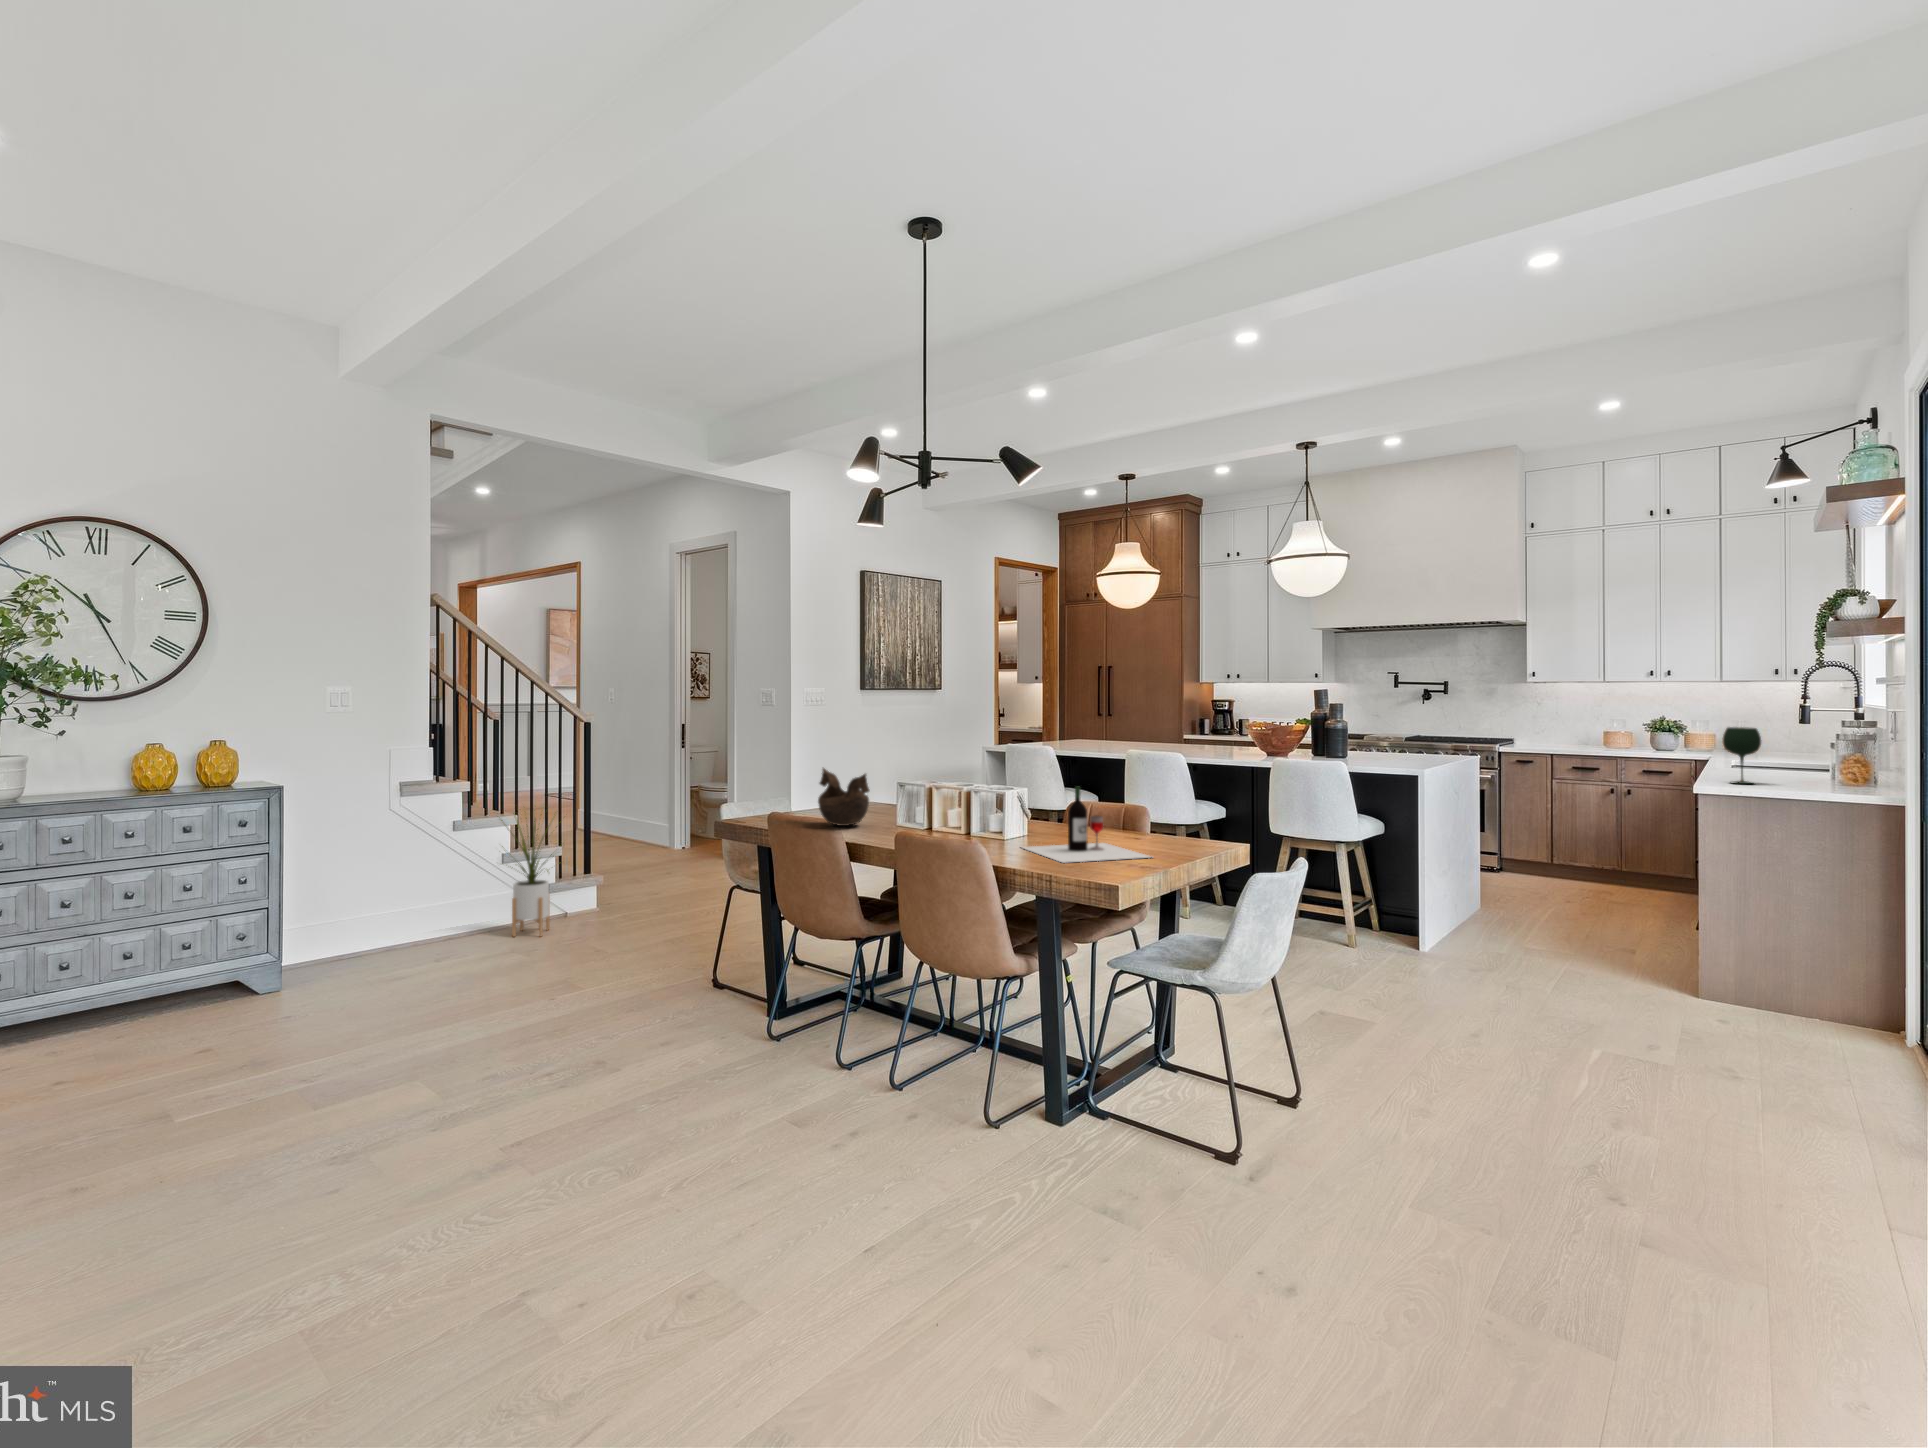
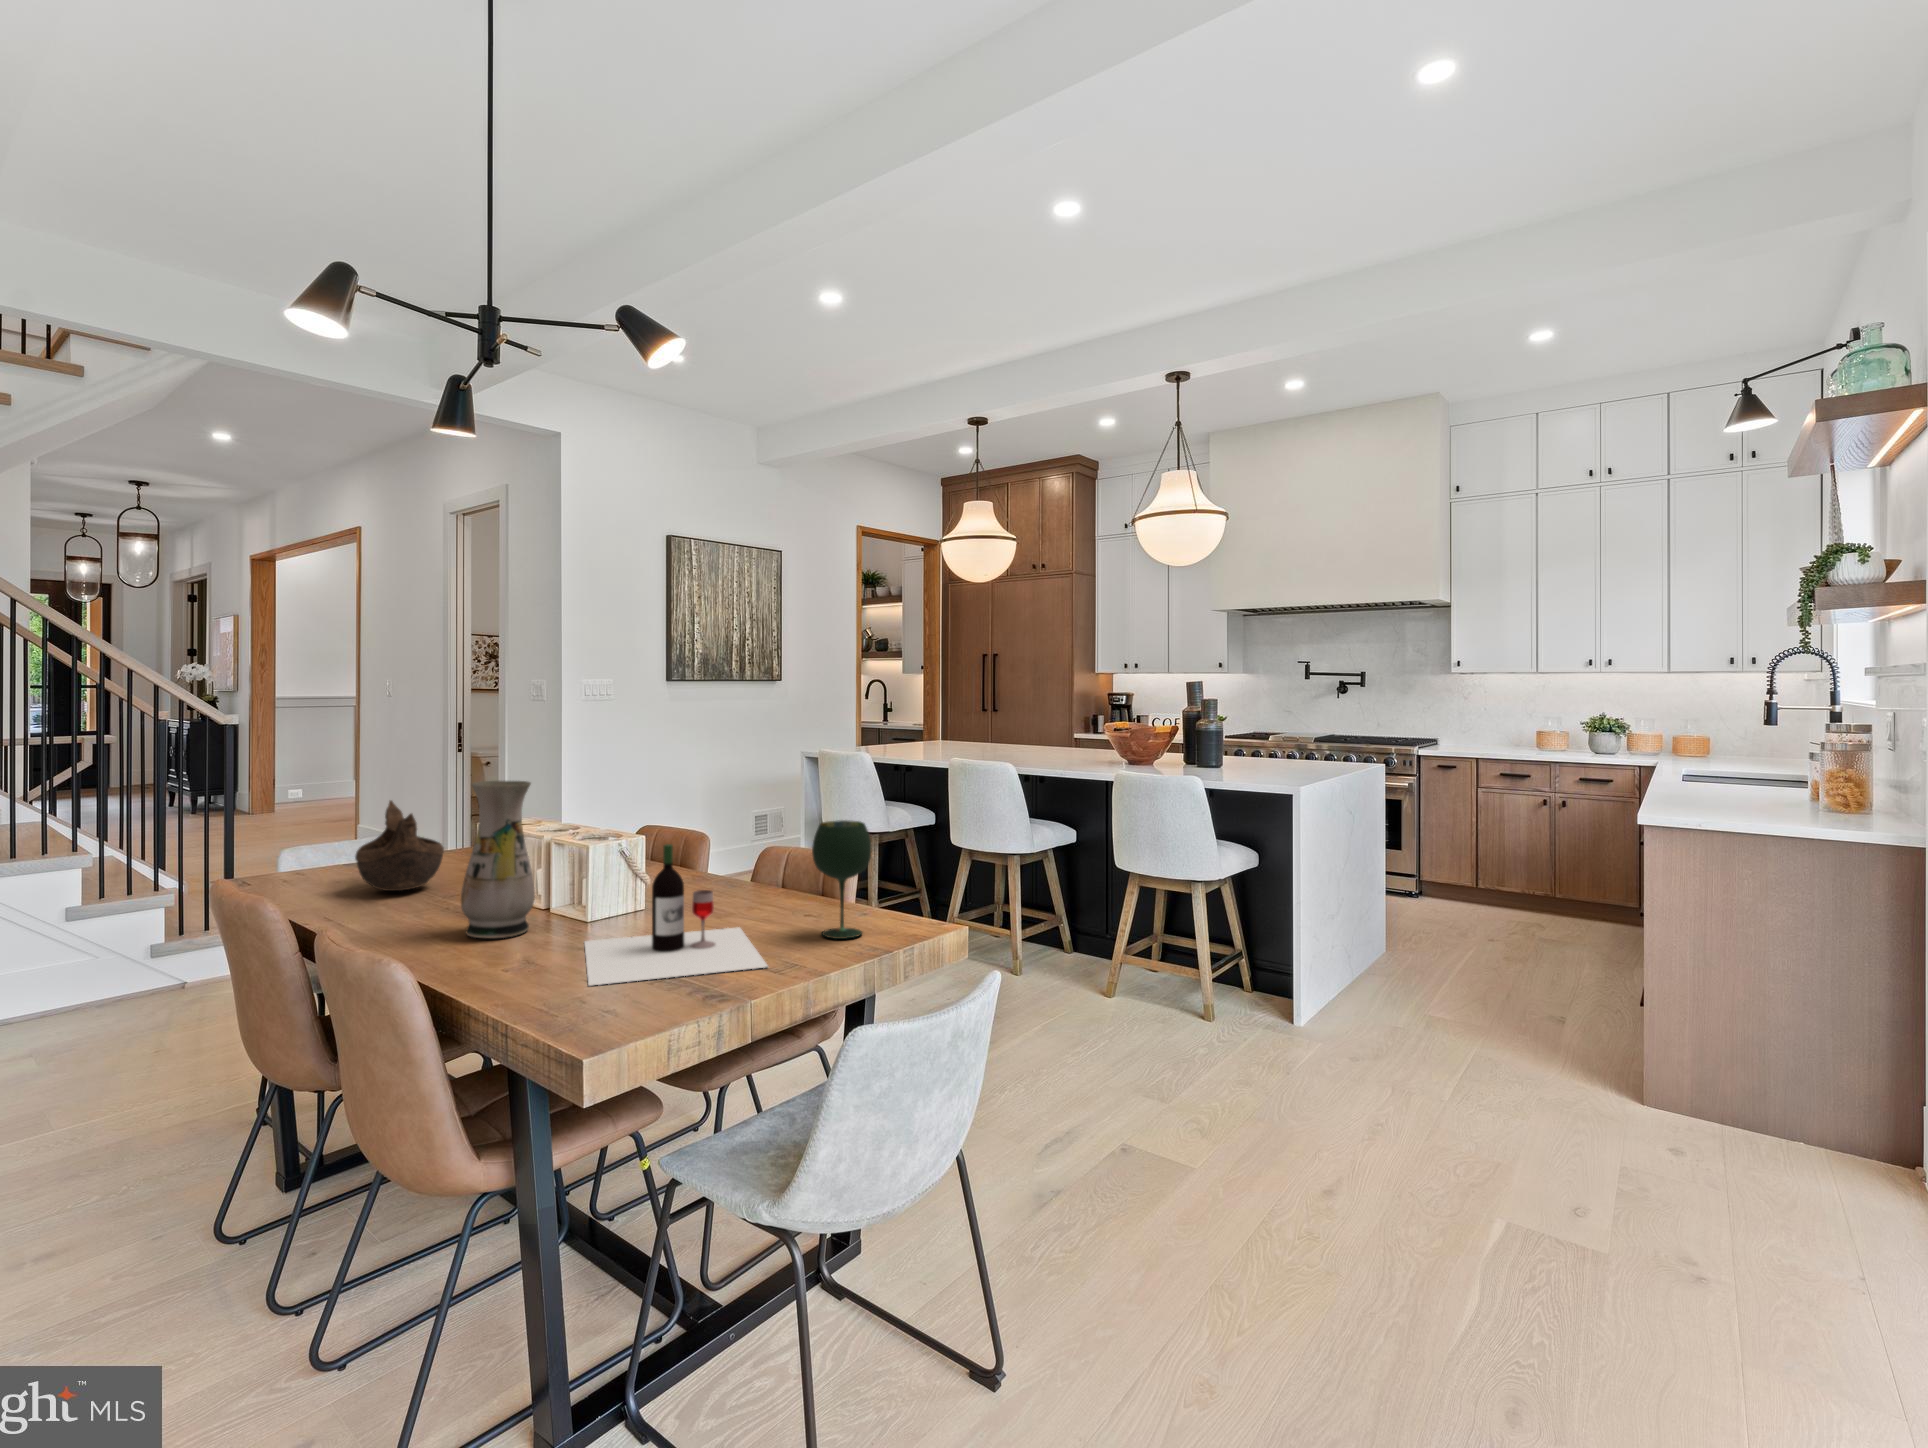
wine glass: present [1723,727,1761,784] -> present [812,820,871,939]
vase: none [936,749,978,845] -> present [461,781,535,938]
house plant: present [501,819,552,937] -> none [57,830,180,1020]

